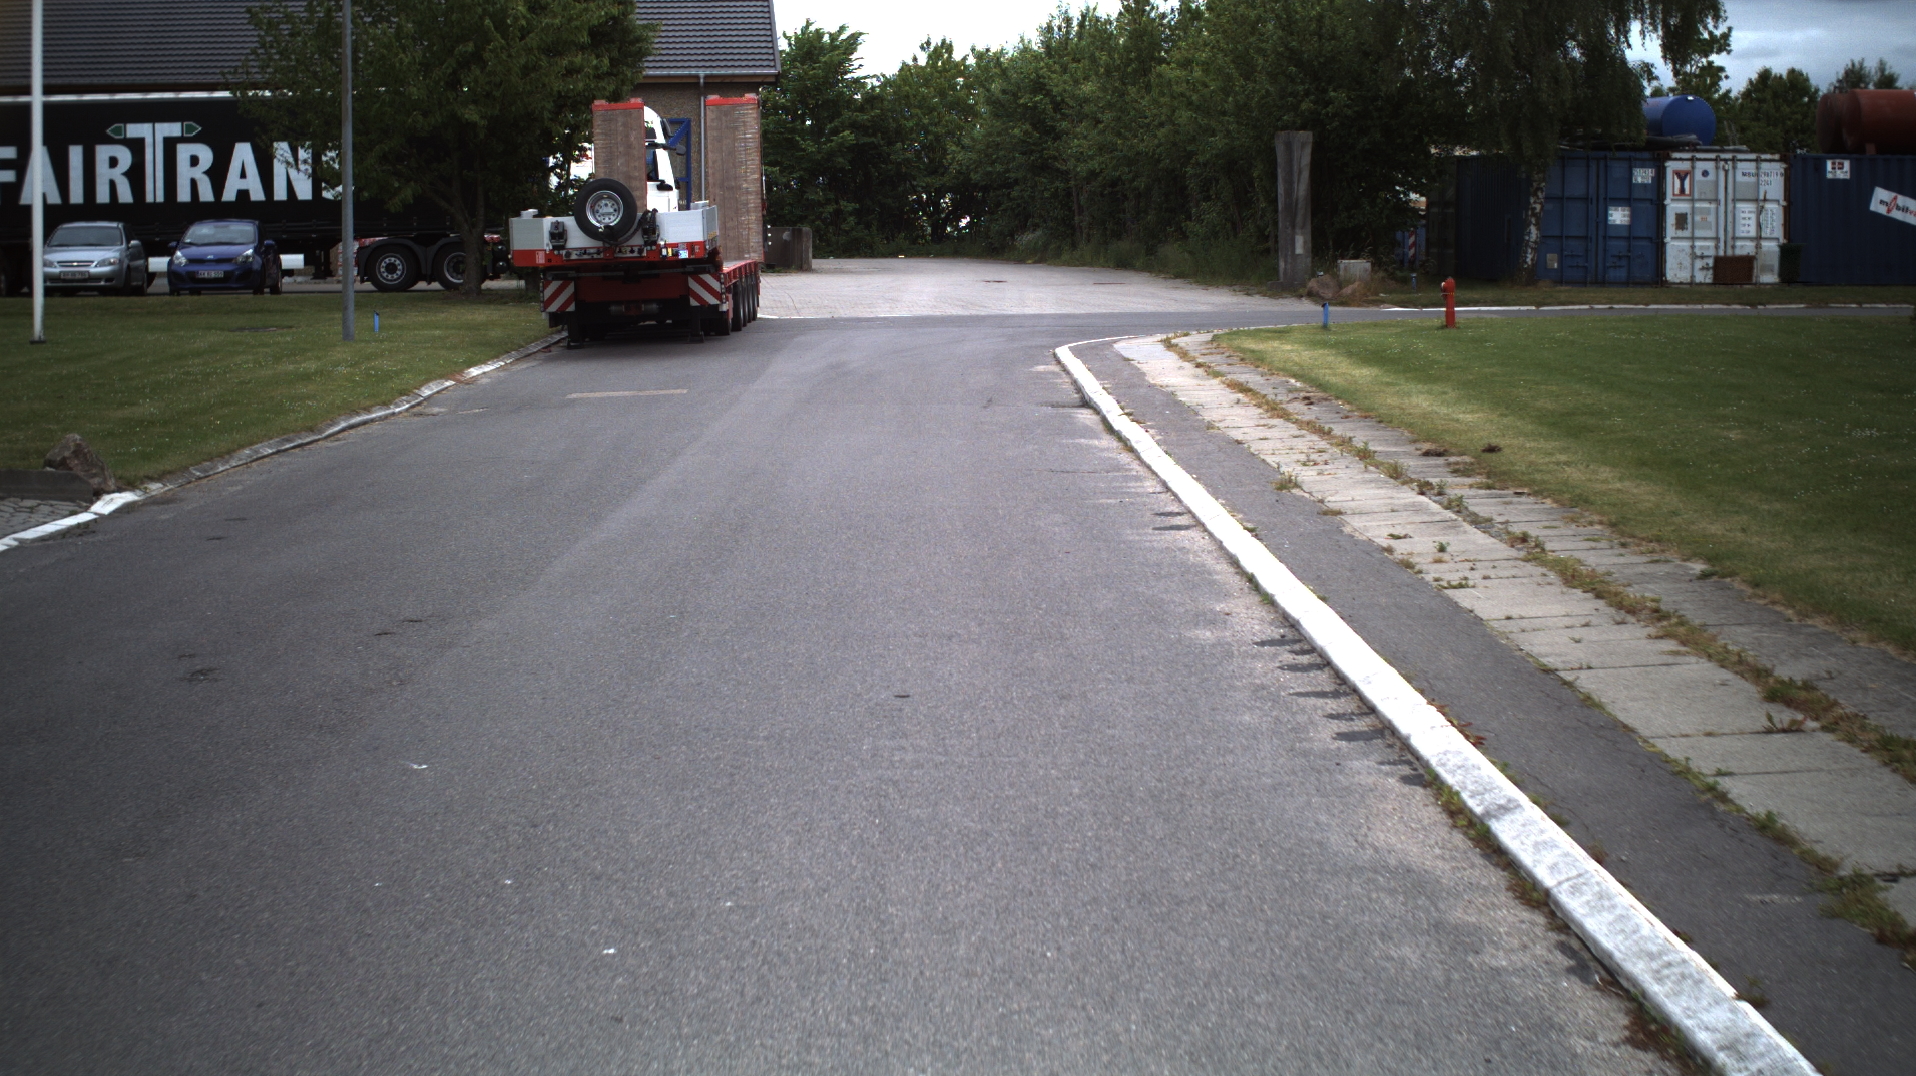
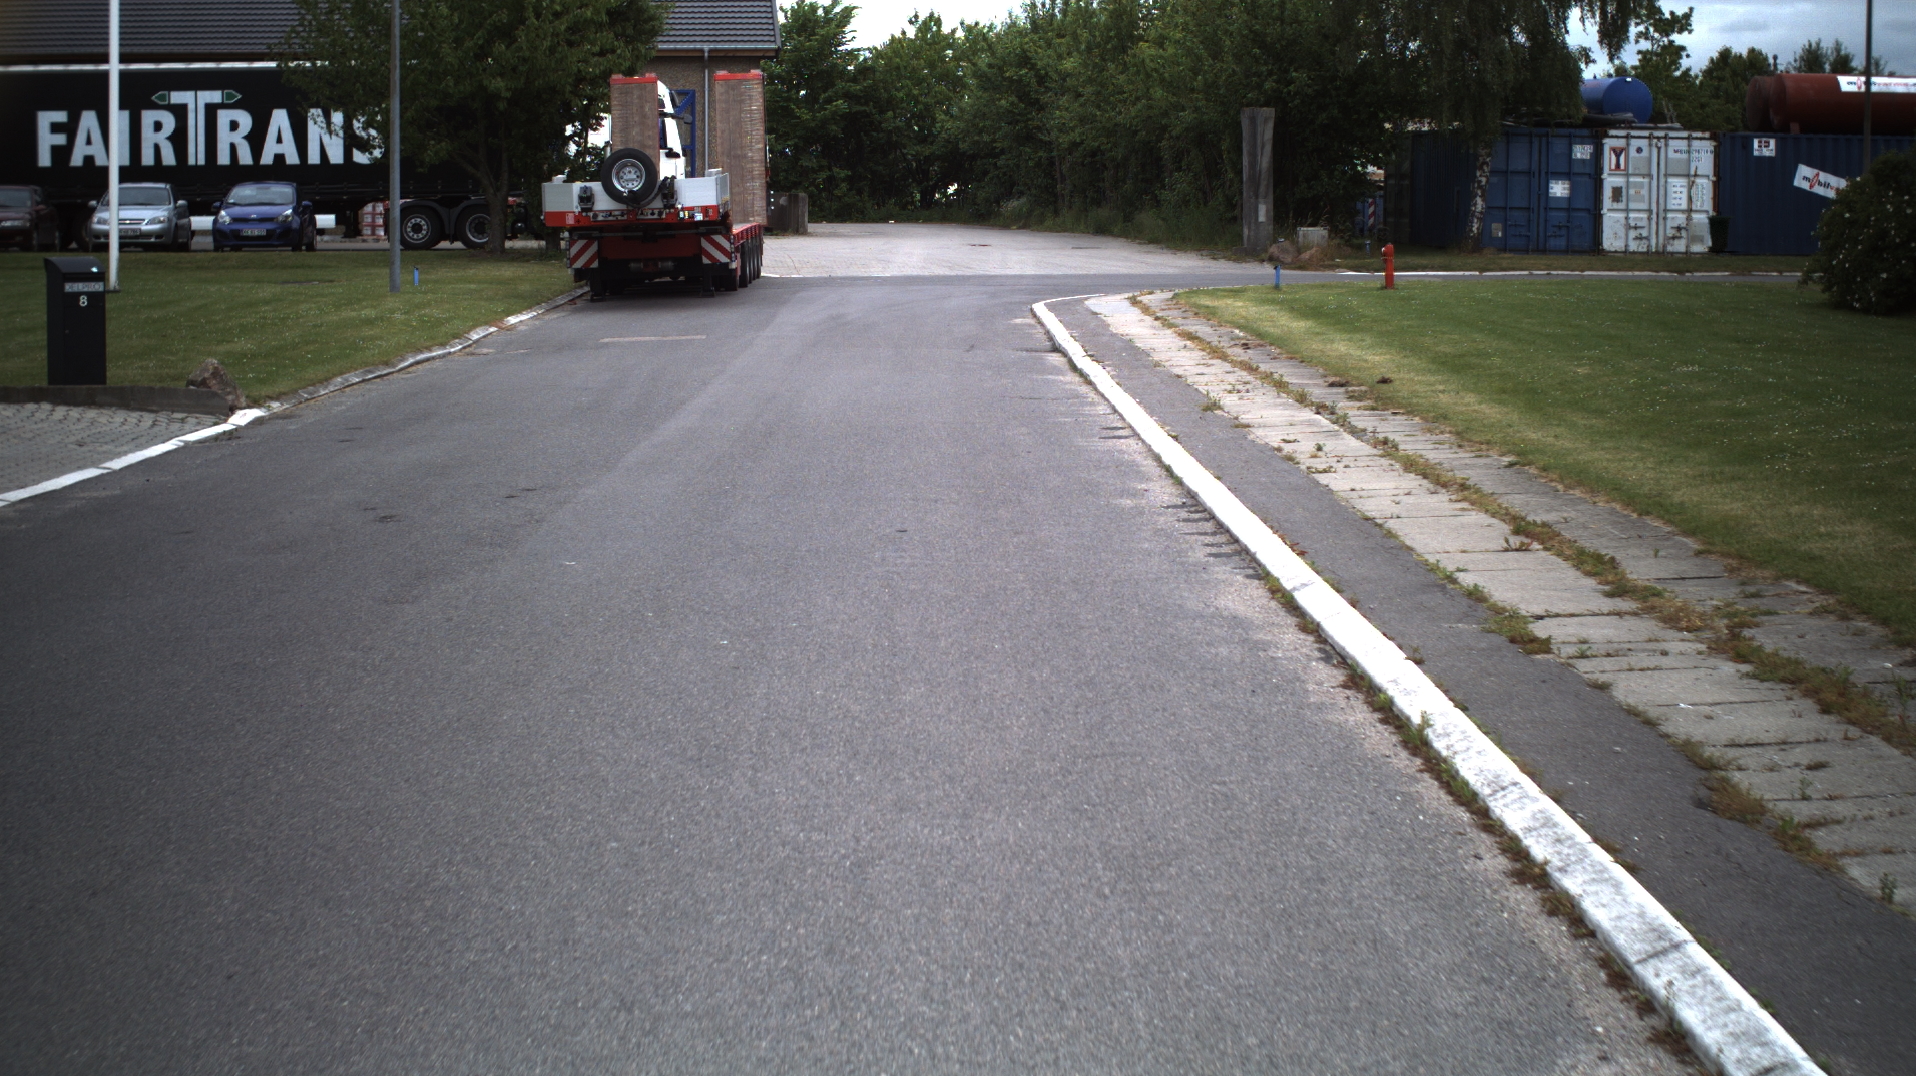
wooden crate: present [1711,254,1756,284] -> none [1646,226,1686,253]

